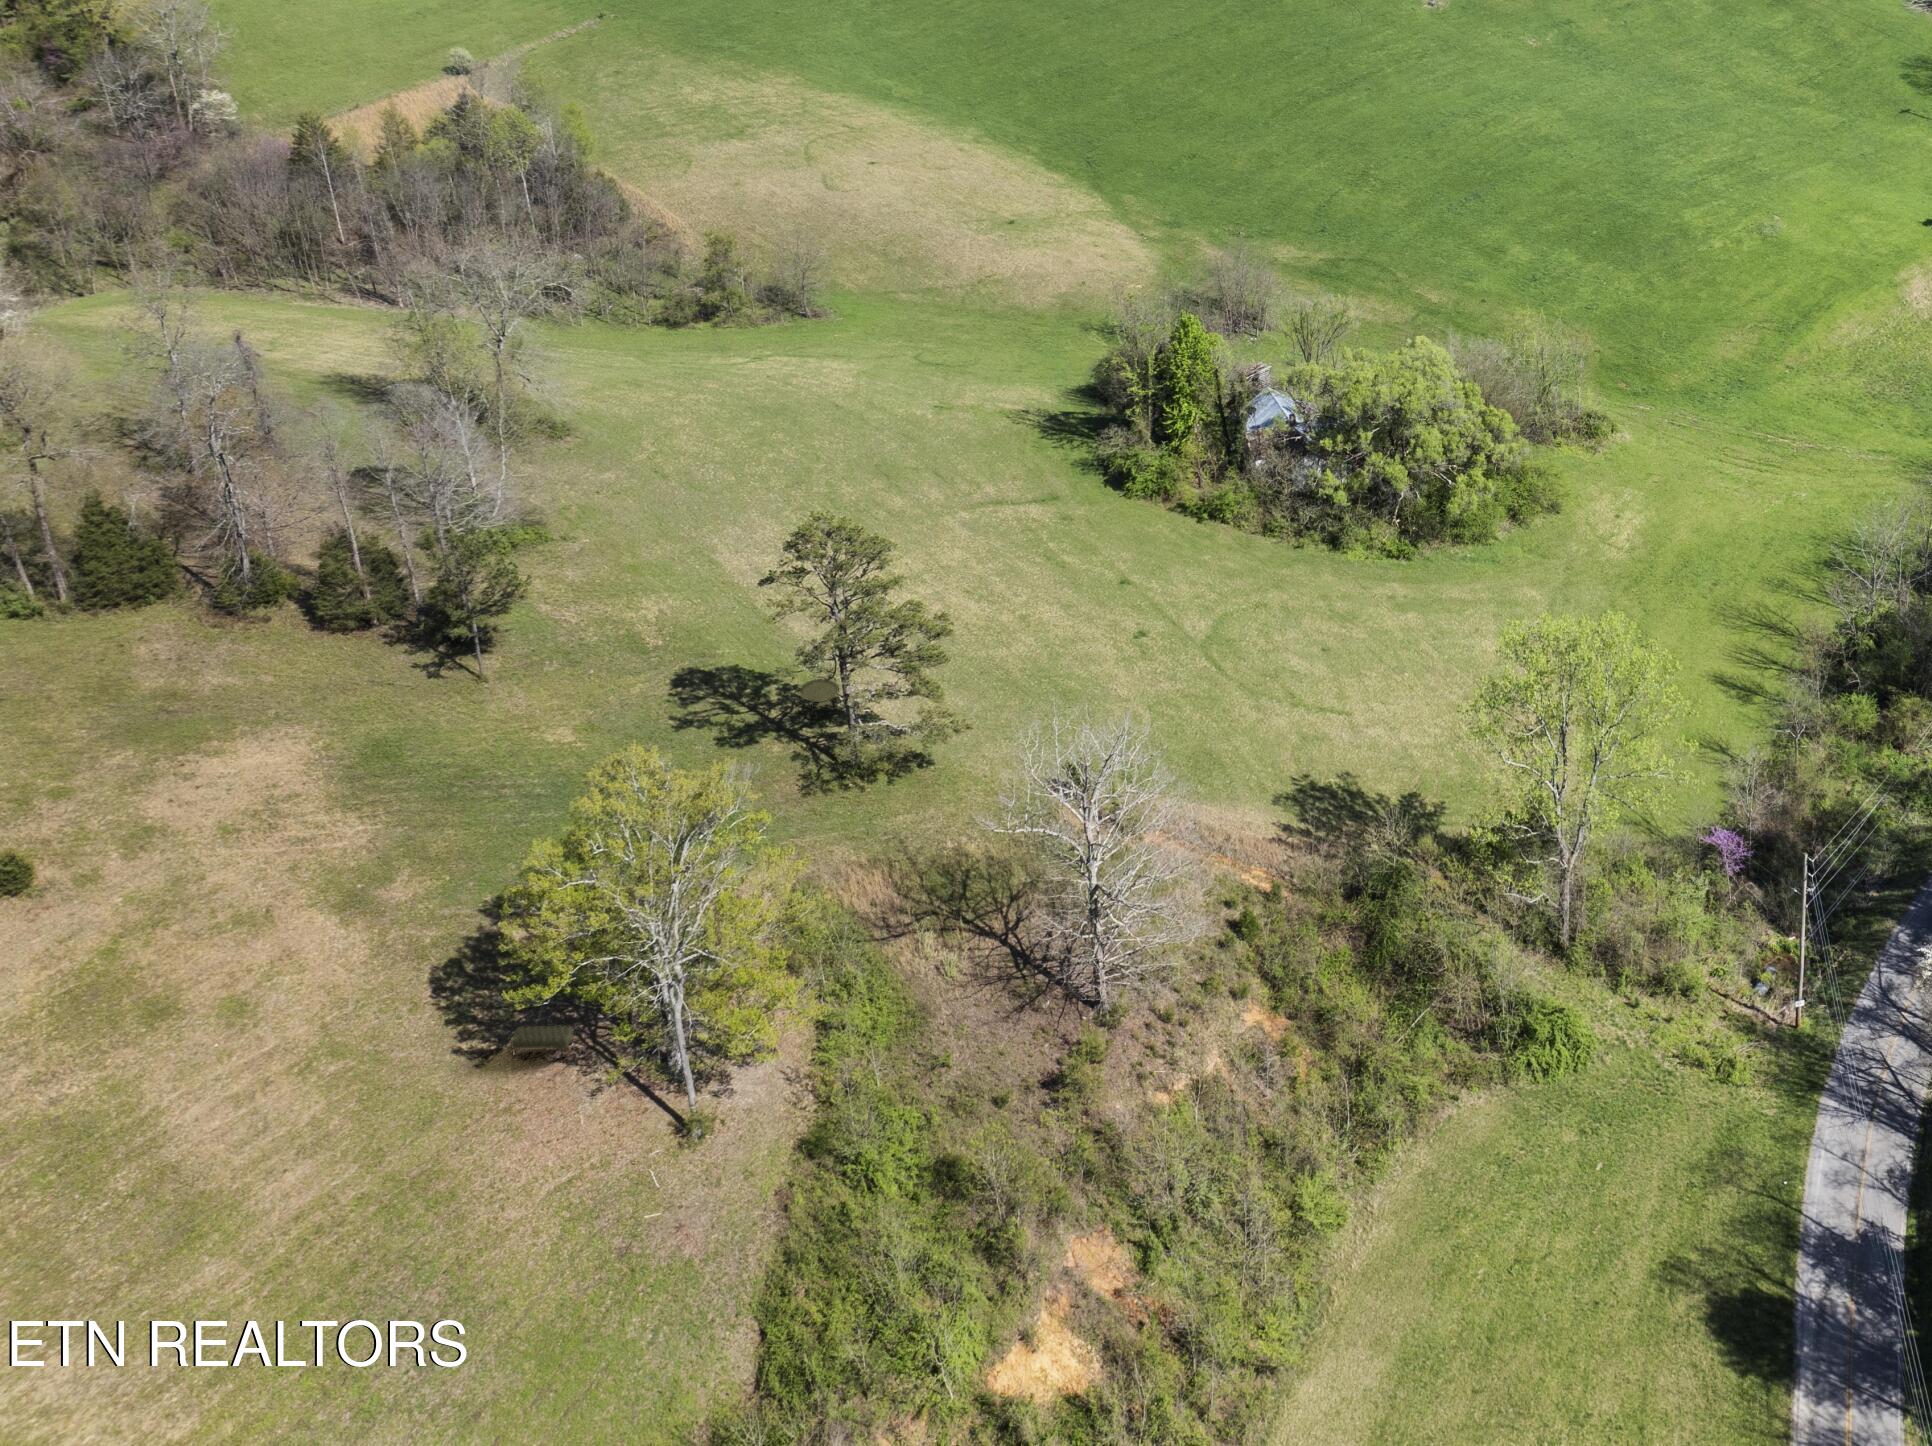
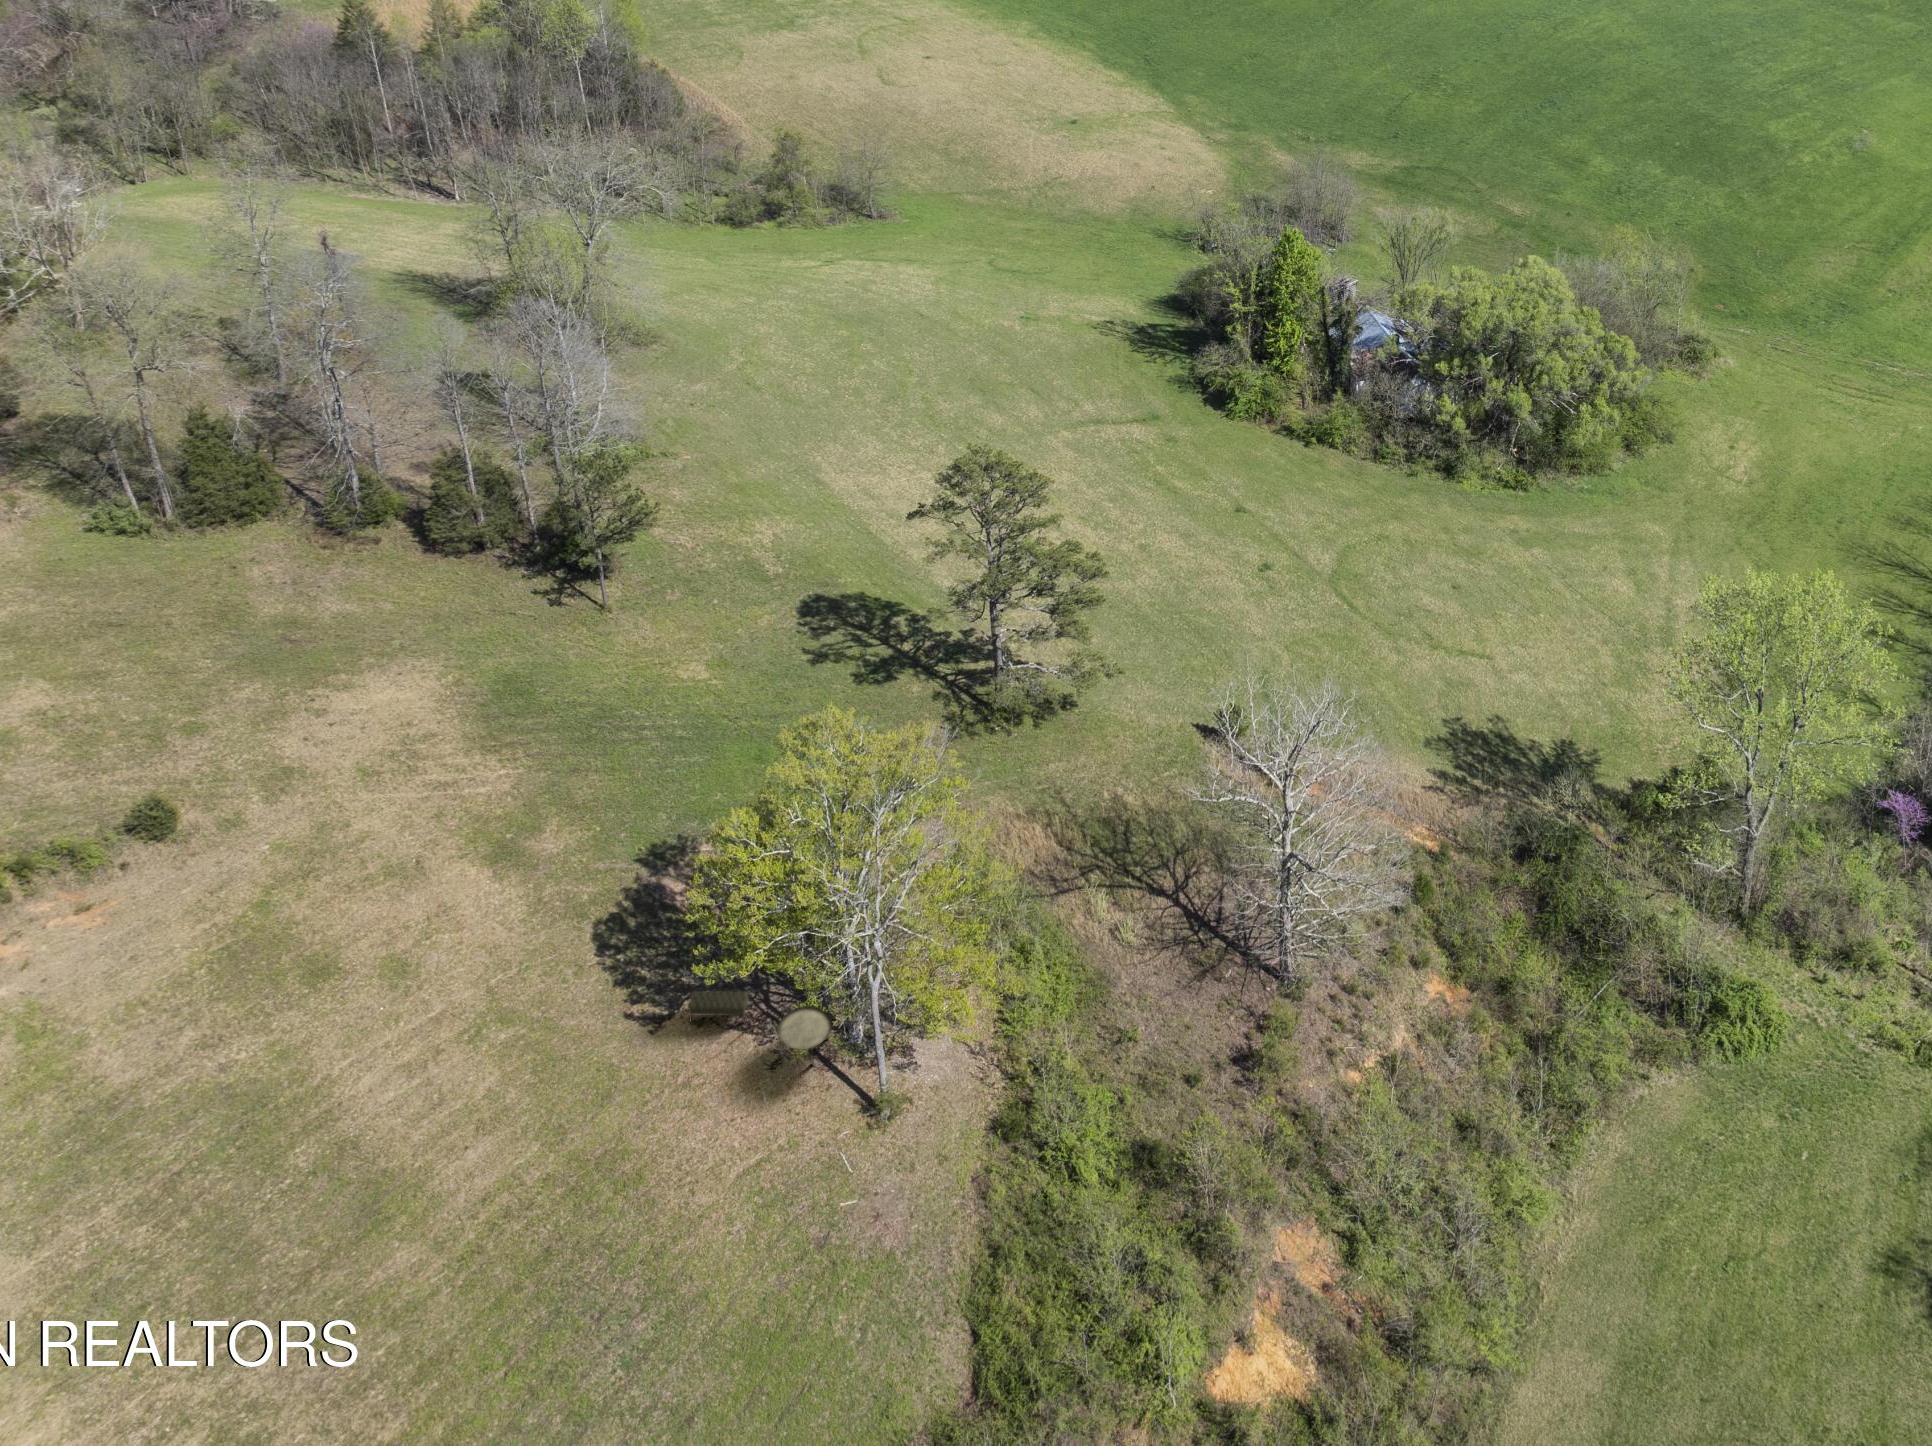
round table: present [800,679,839,716] -> present [777,1006,832,1065]

